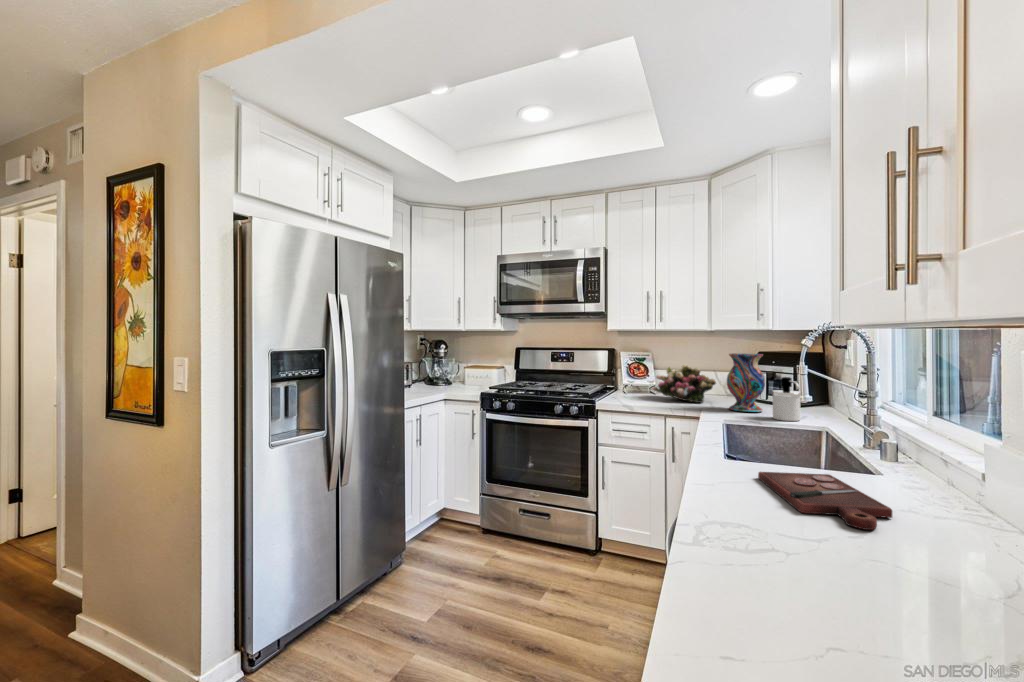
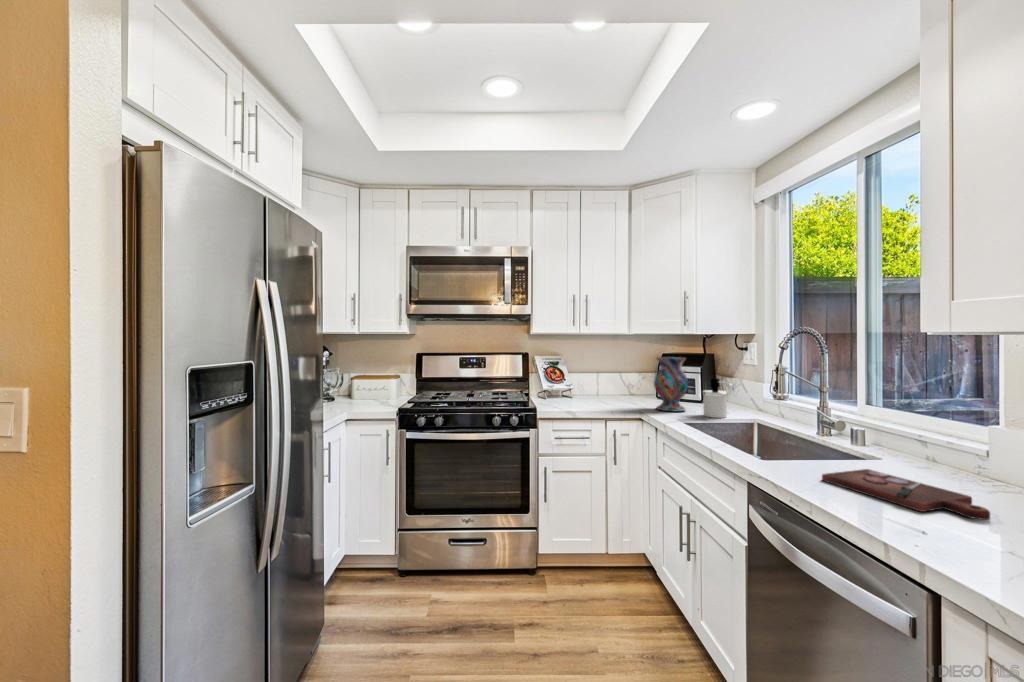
flower arrangement: present [652,364,716,403] -> none [576,368,635,405]

